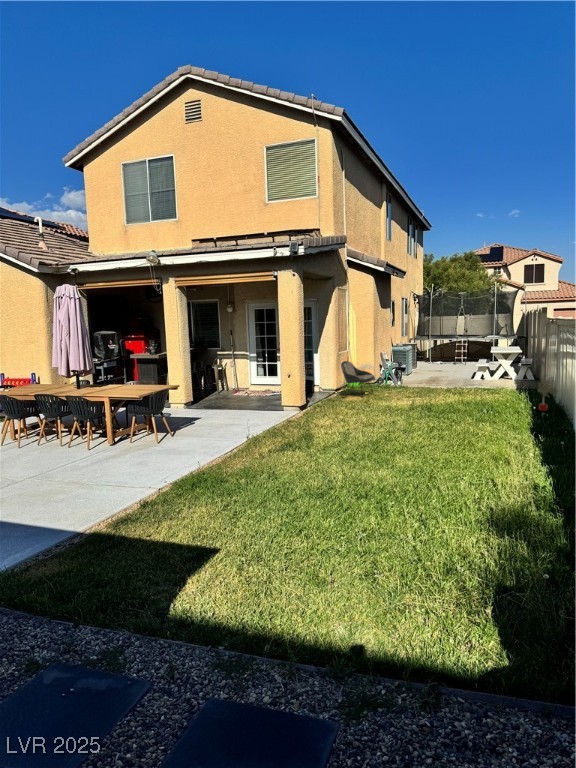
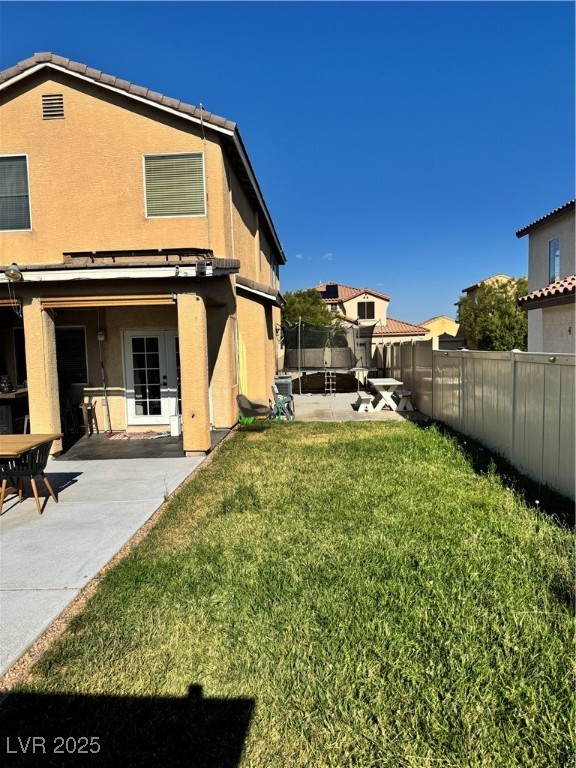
potted tree: present [538,375,558,411] -> none [433,395,454,432]

